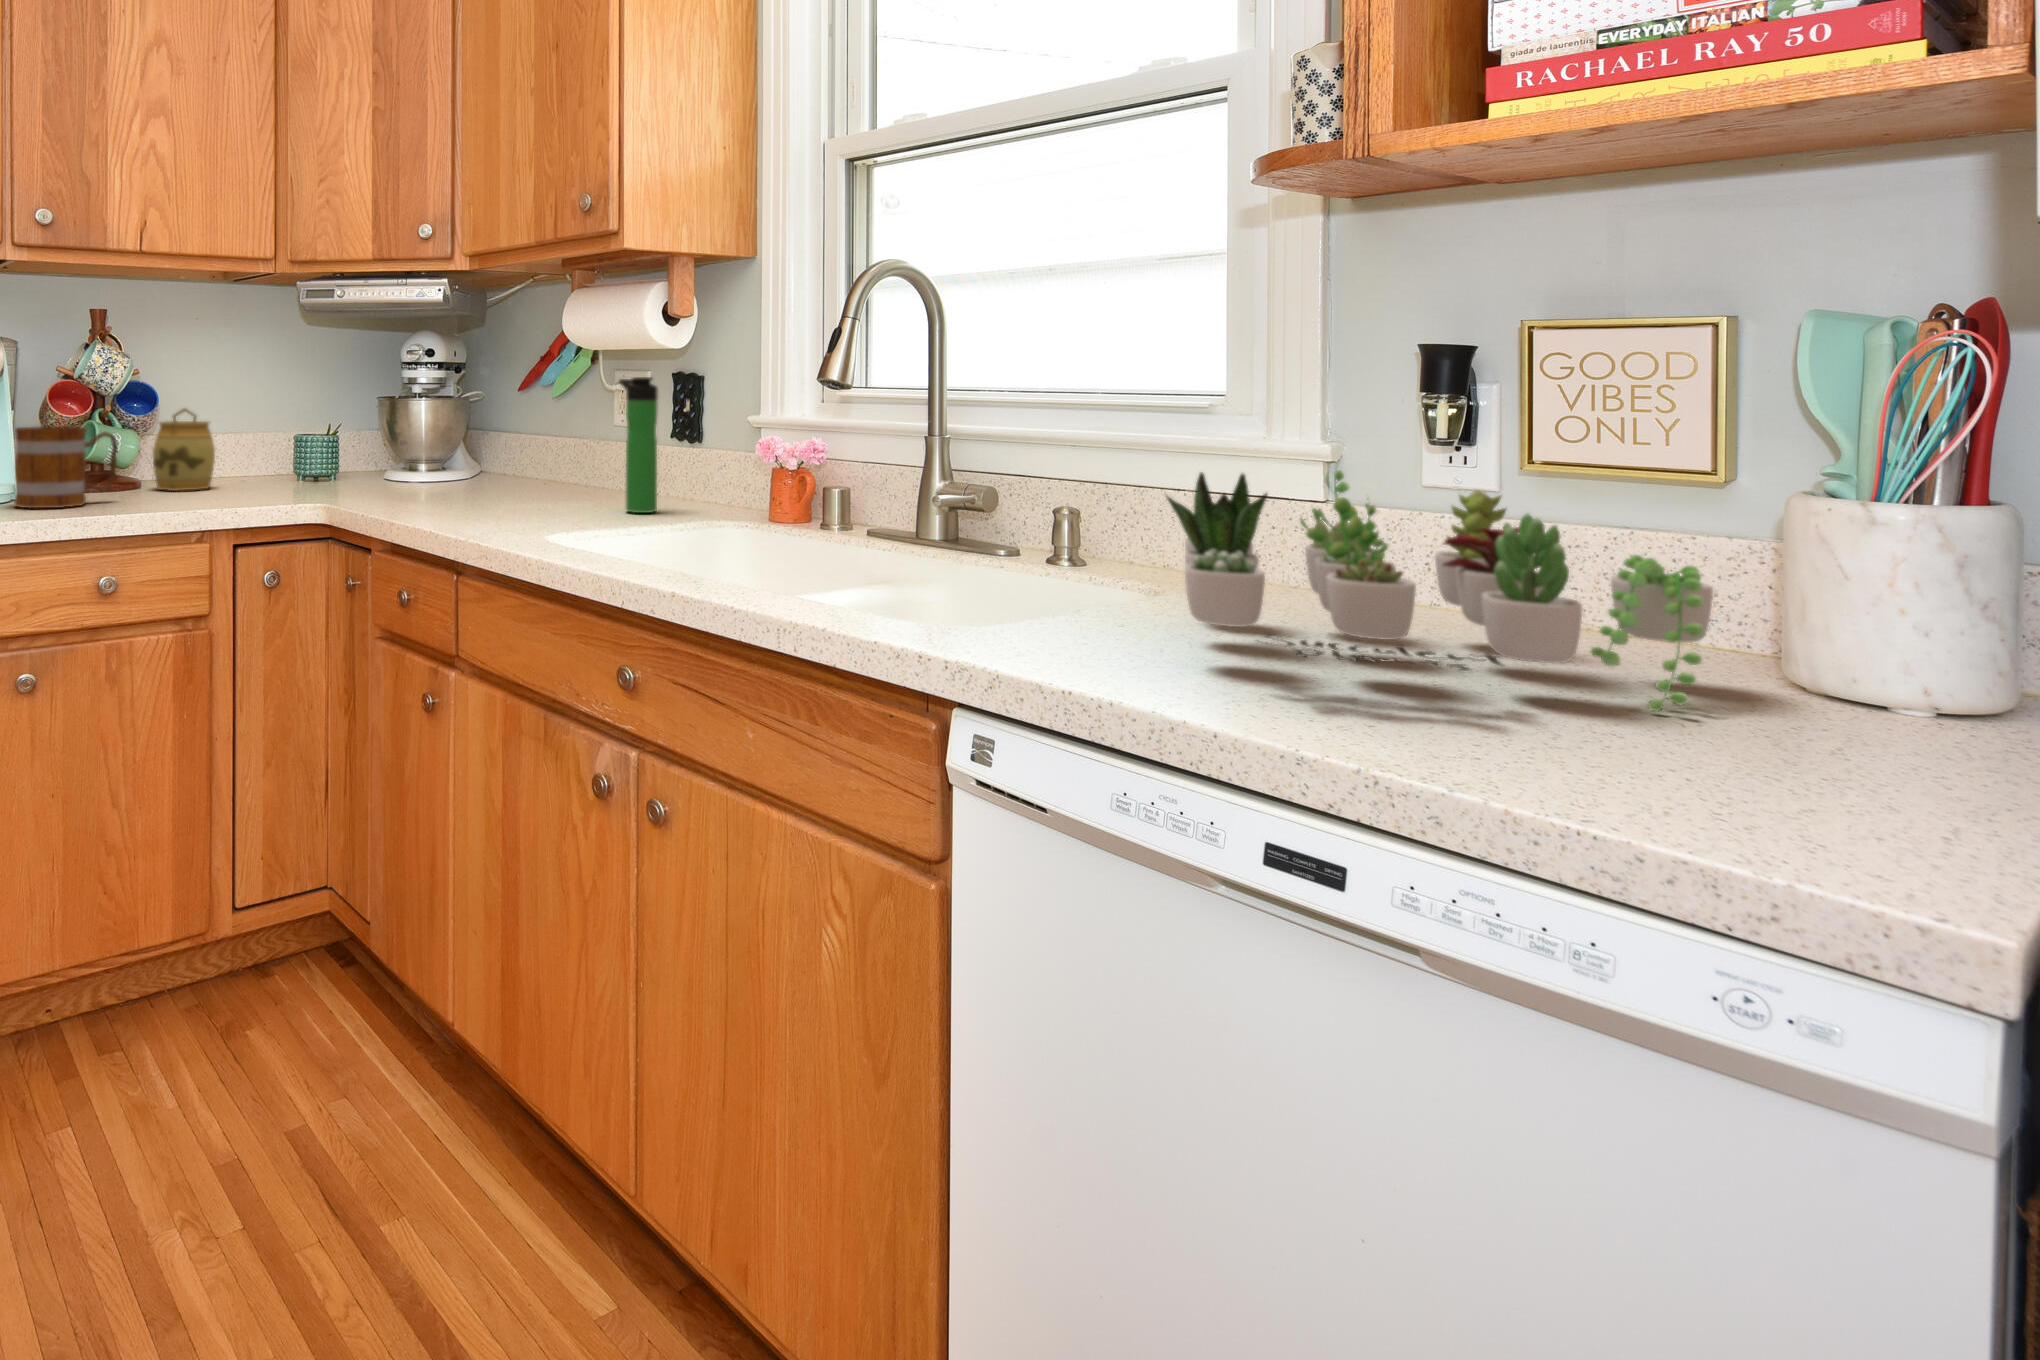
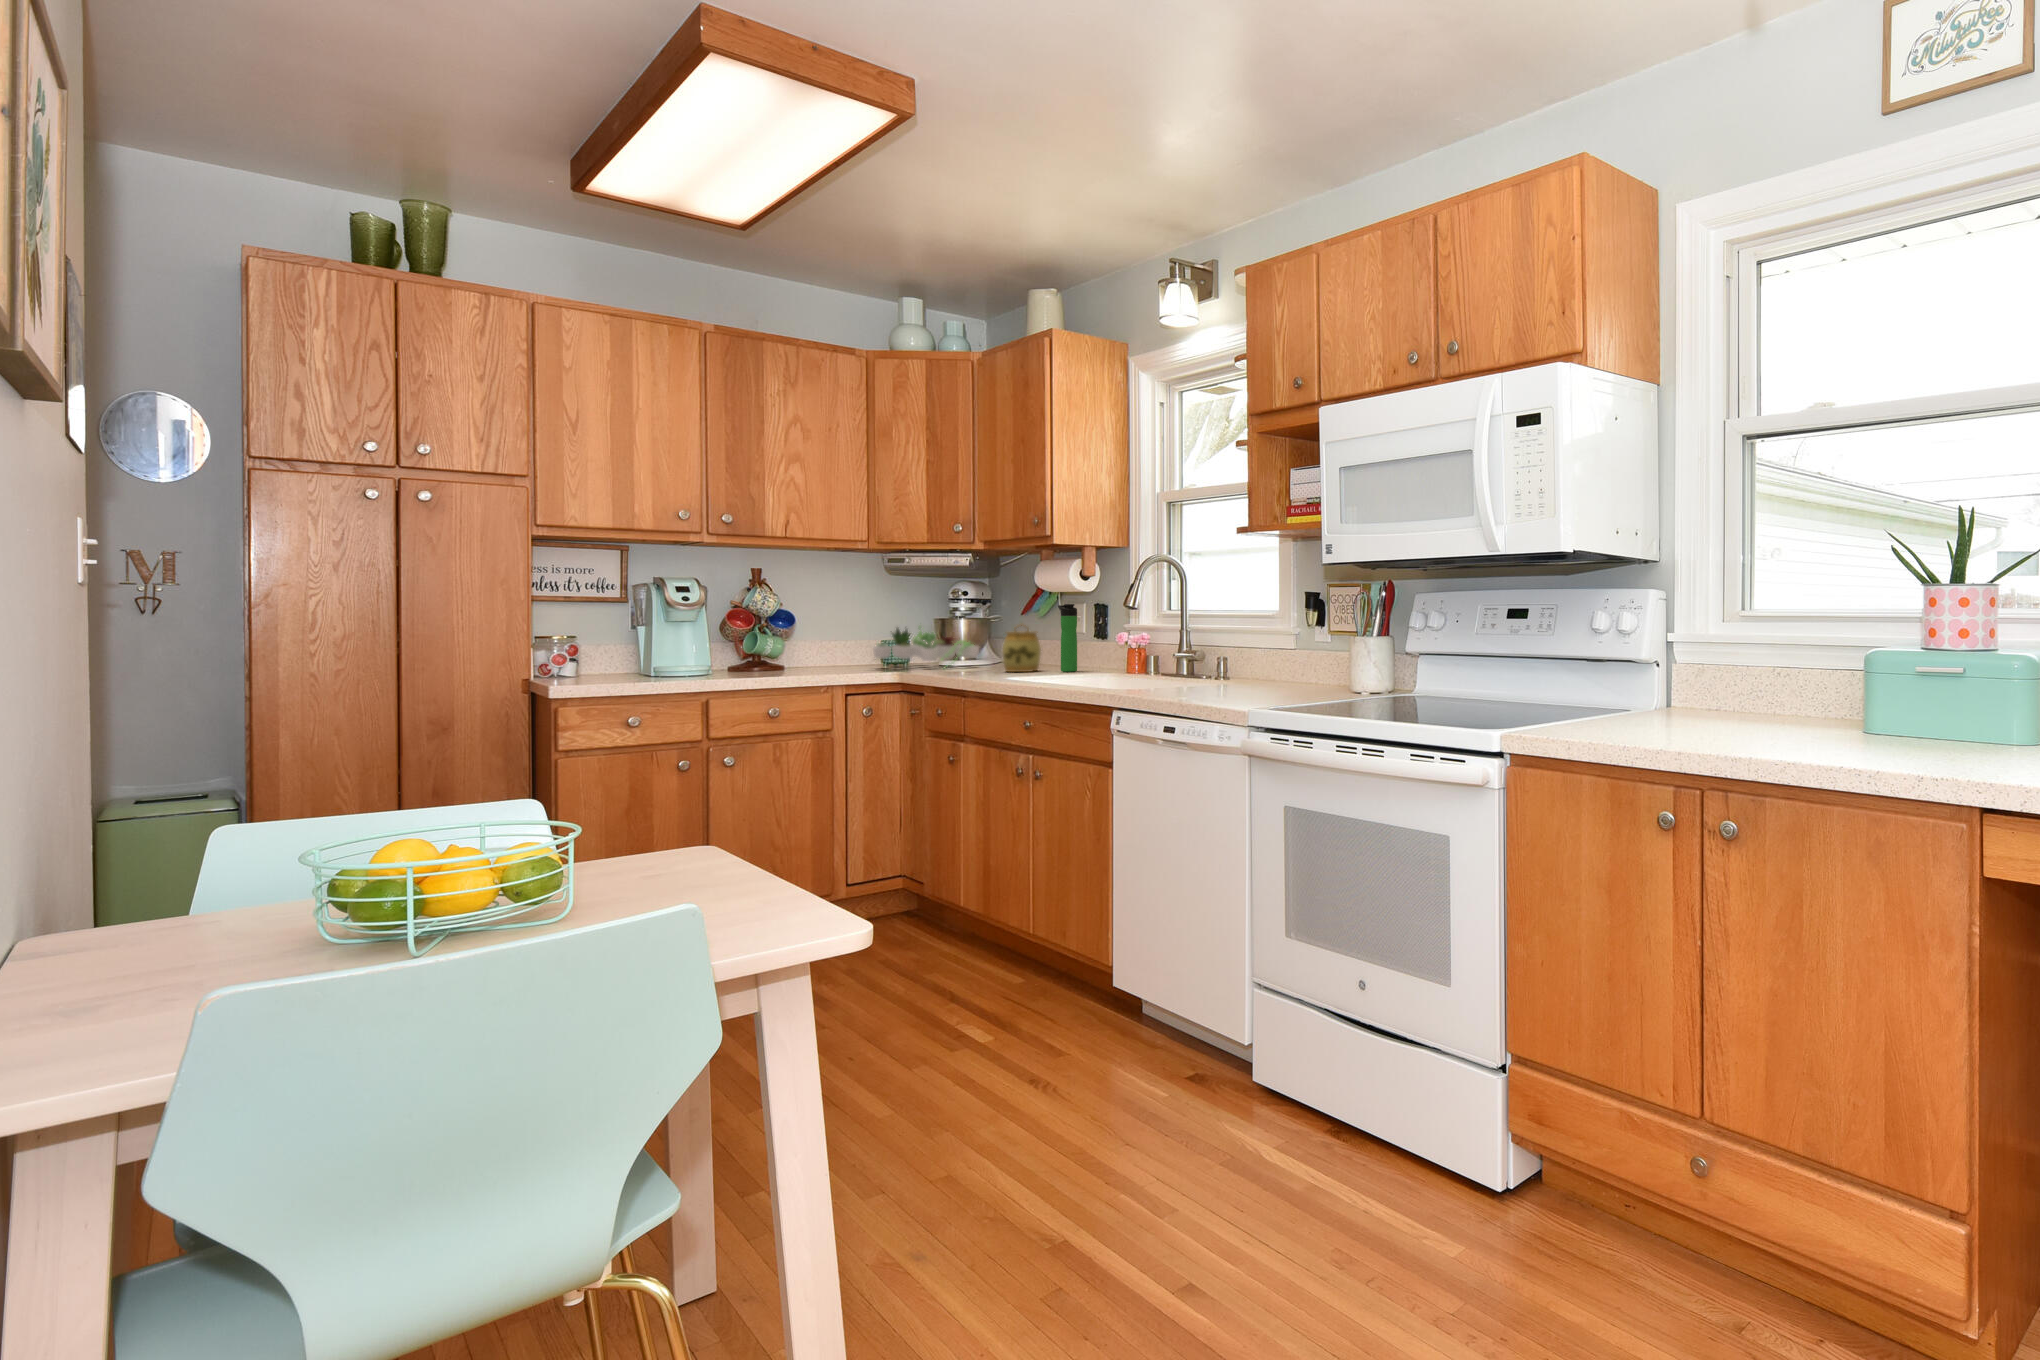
jar: present [153,408,215,491] -> present [1002,625,1041,672]
mug: present [14,426,118,508] -> none [713,634,774,677]
succulent plant: present [1167,470,1713,711] -> present [873,628,979,661]

